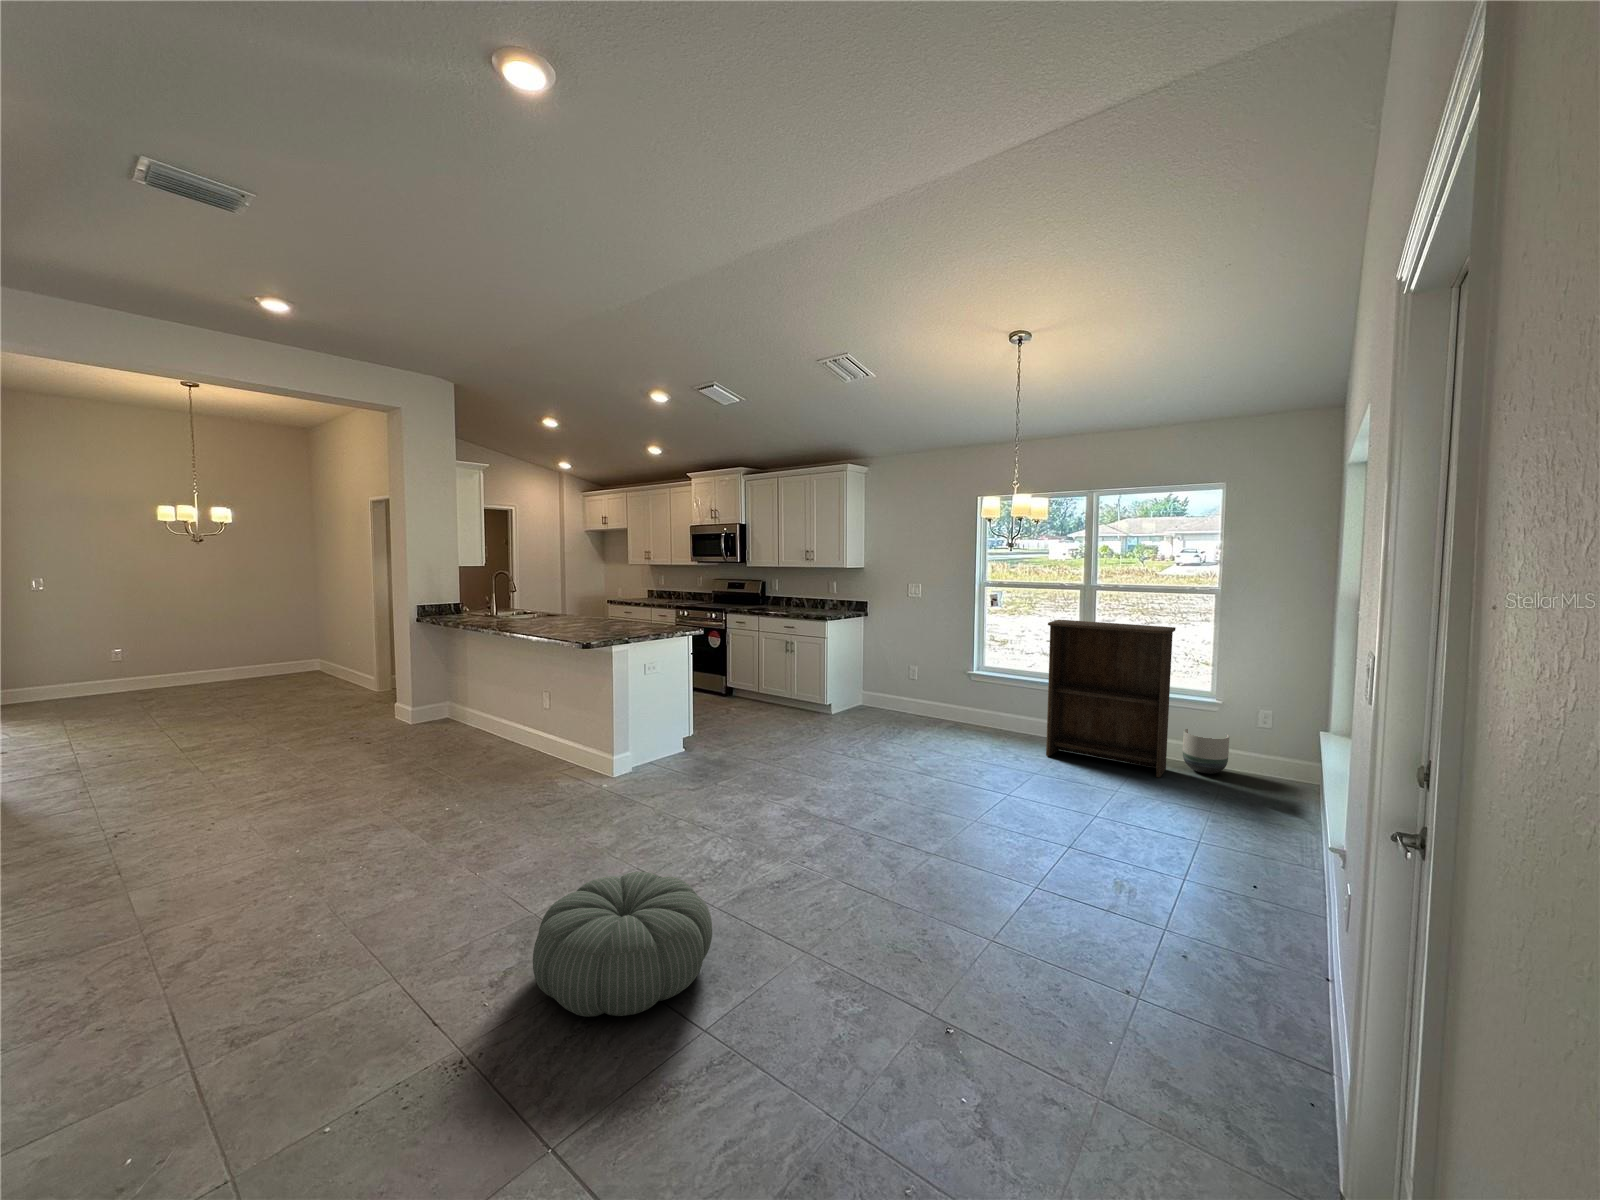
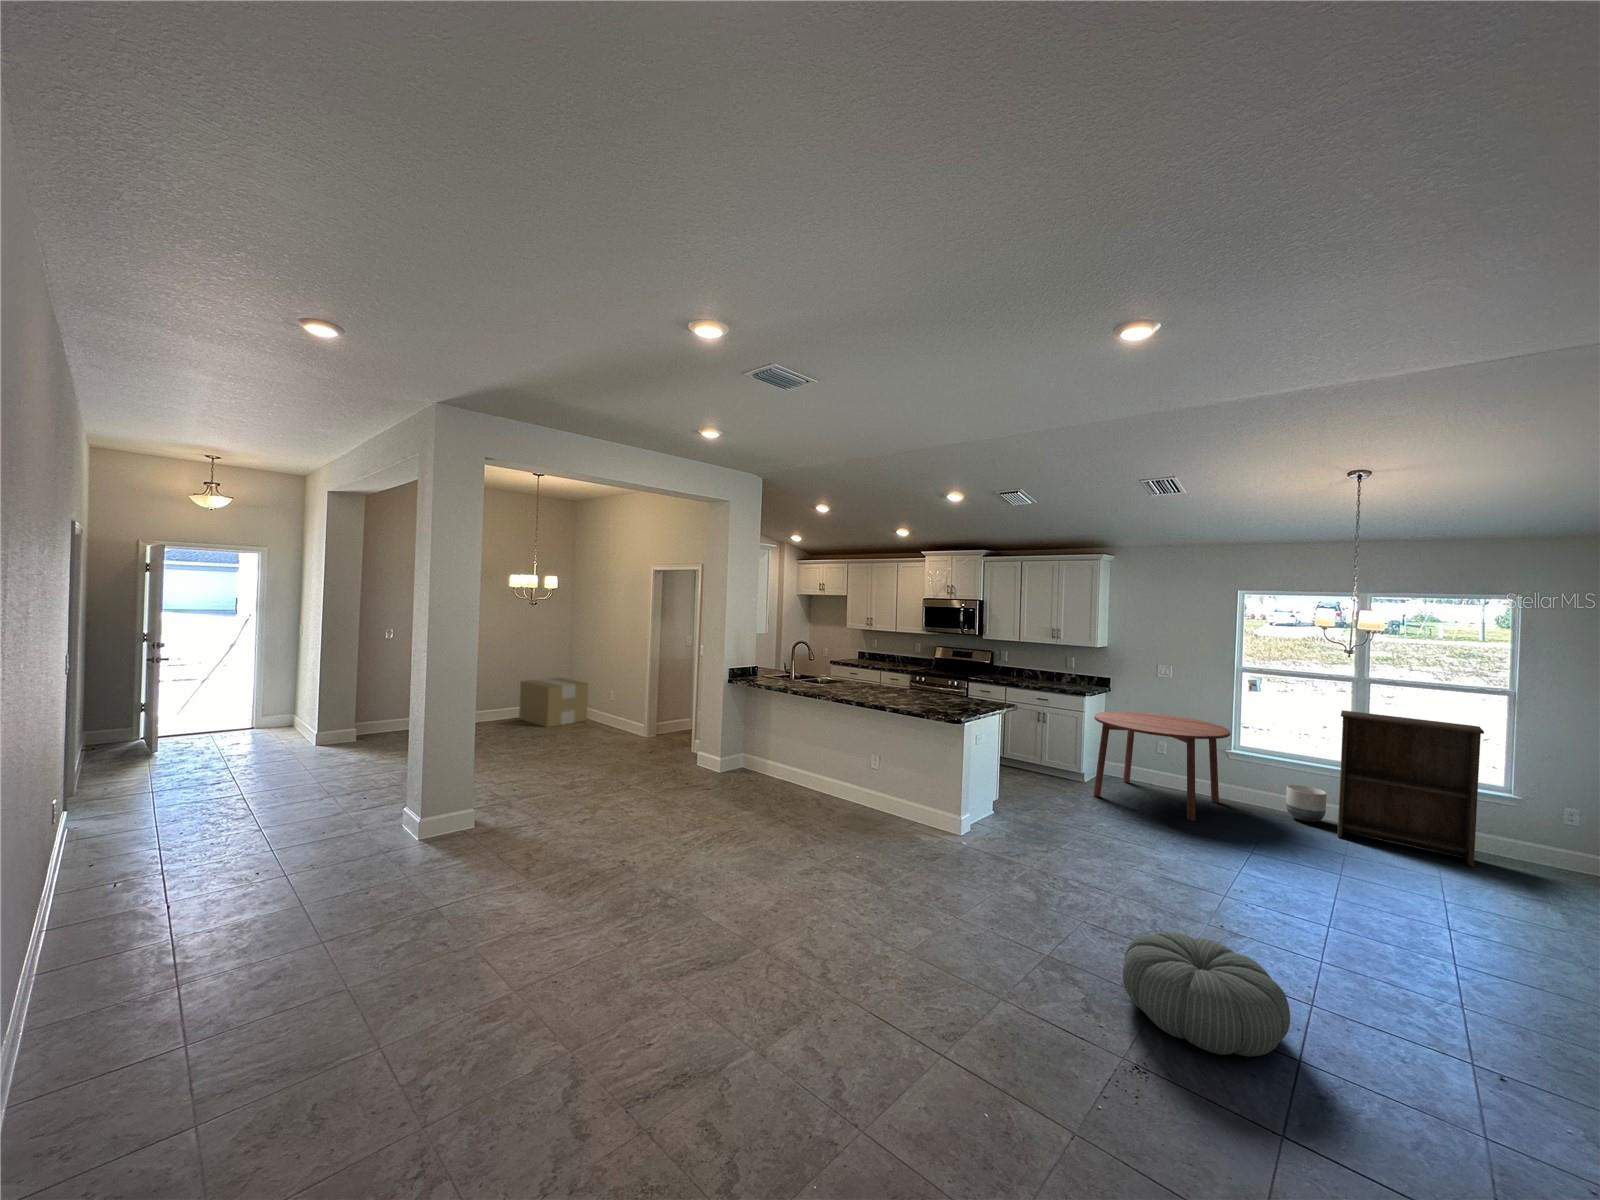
cardboard box: none [229,633,316,690] -> present [519,678,588,727]
dining table: none [823,637,958,749] -> present [1093,711,1230,821]
planter: present [1183,729,1229,774] -> present [1286,785,1326,822]

